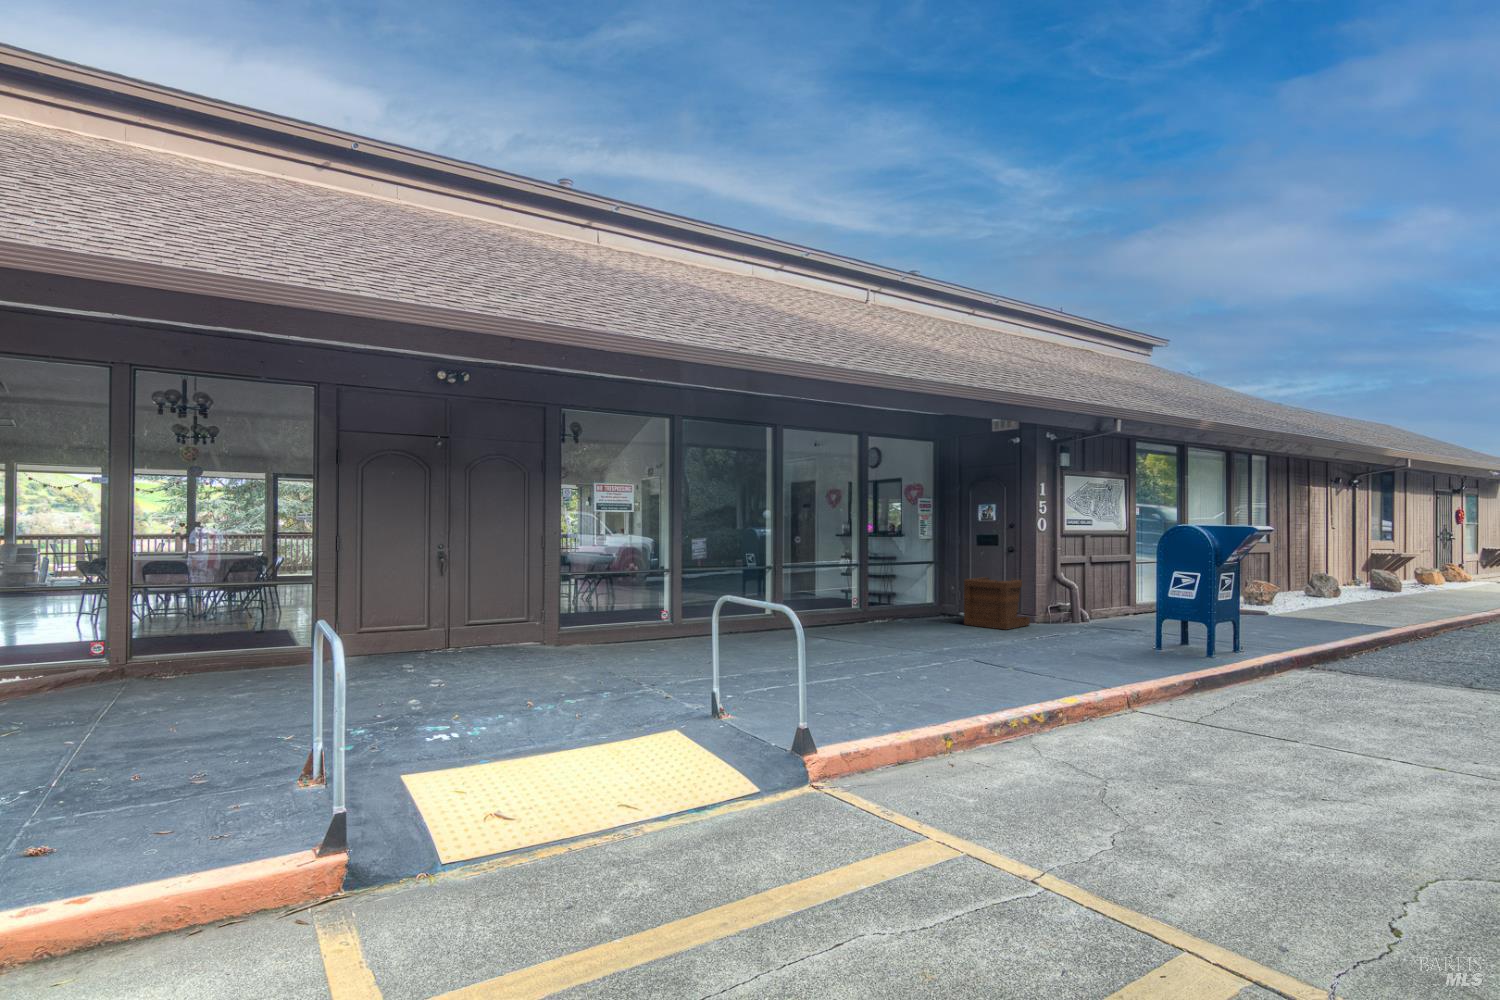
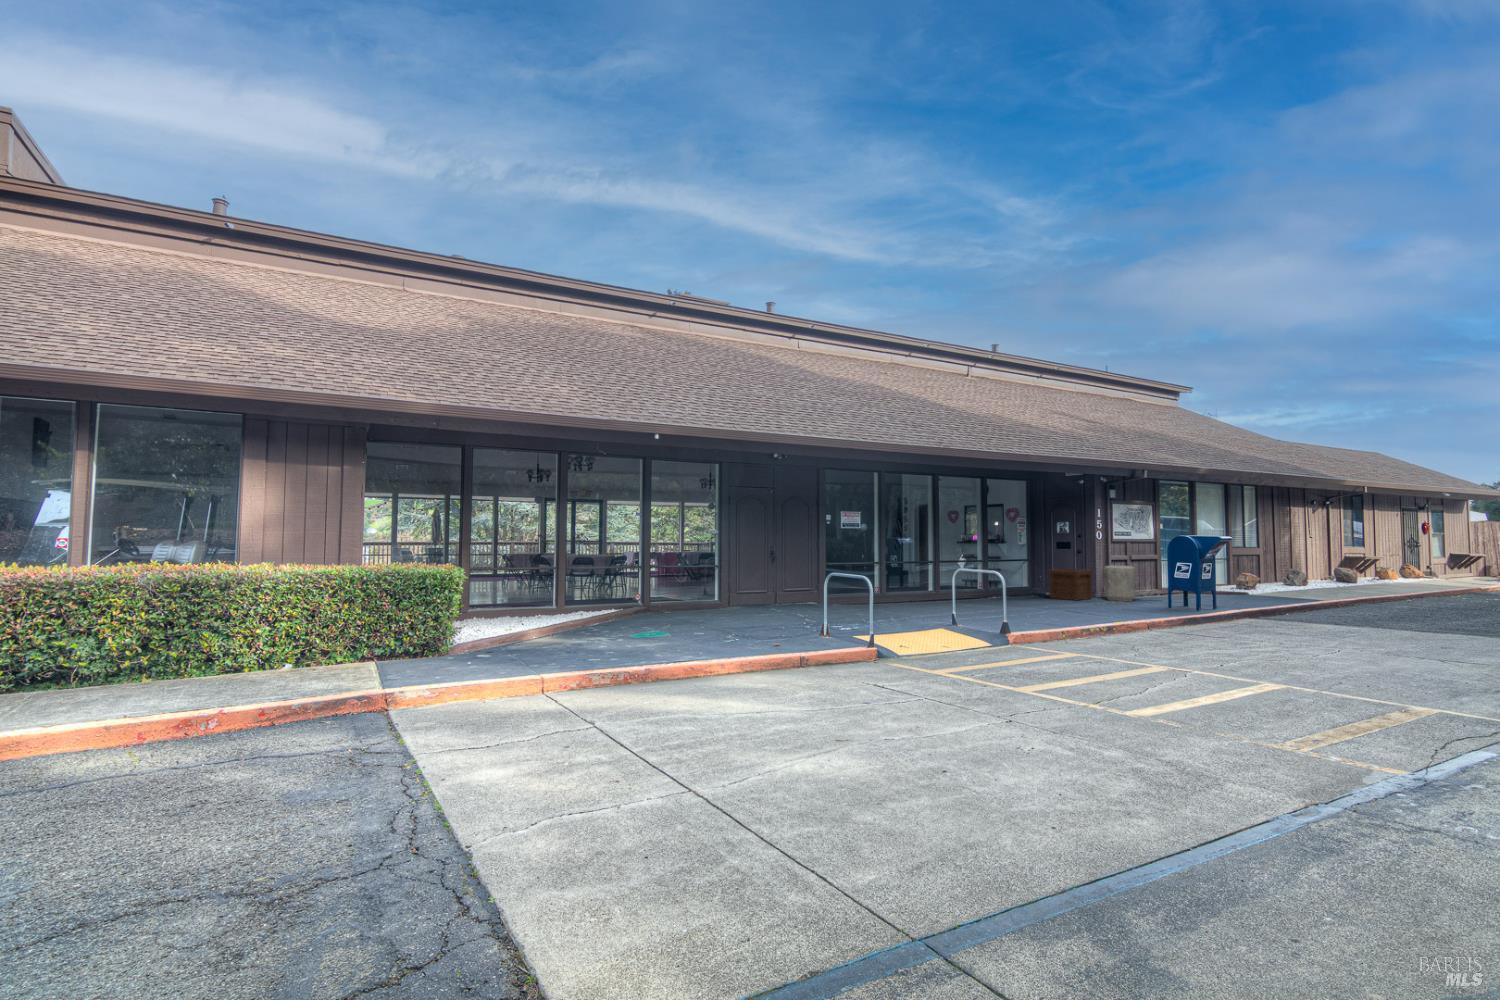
trash can: none [1050,573,1098,631] -> present [1104,566,1136,602]

